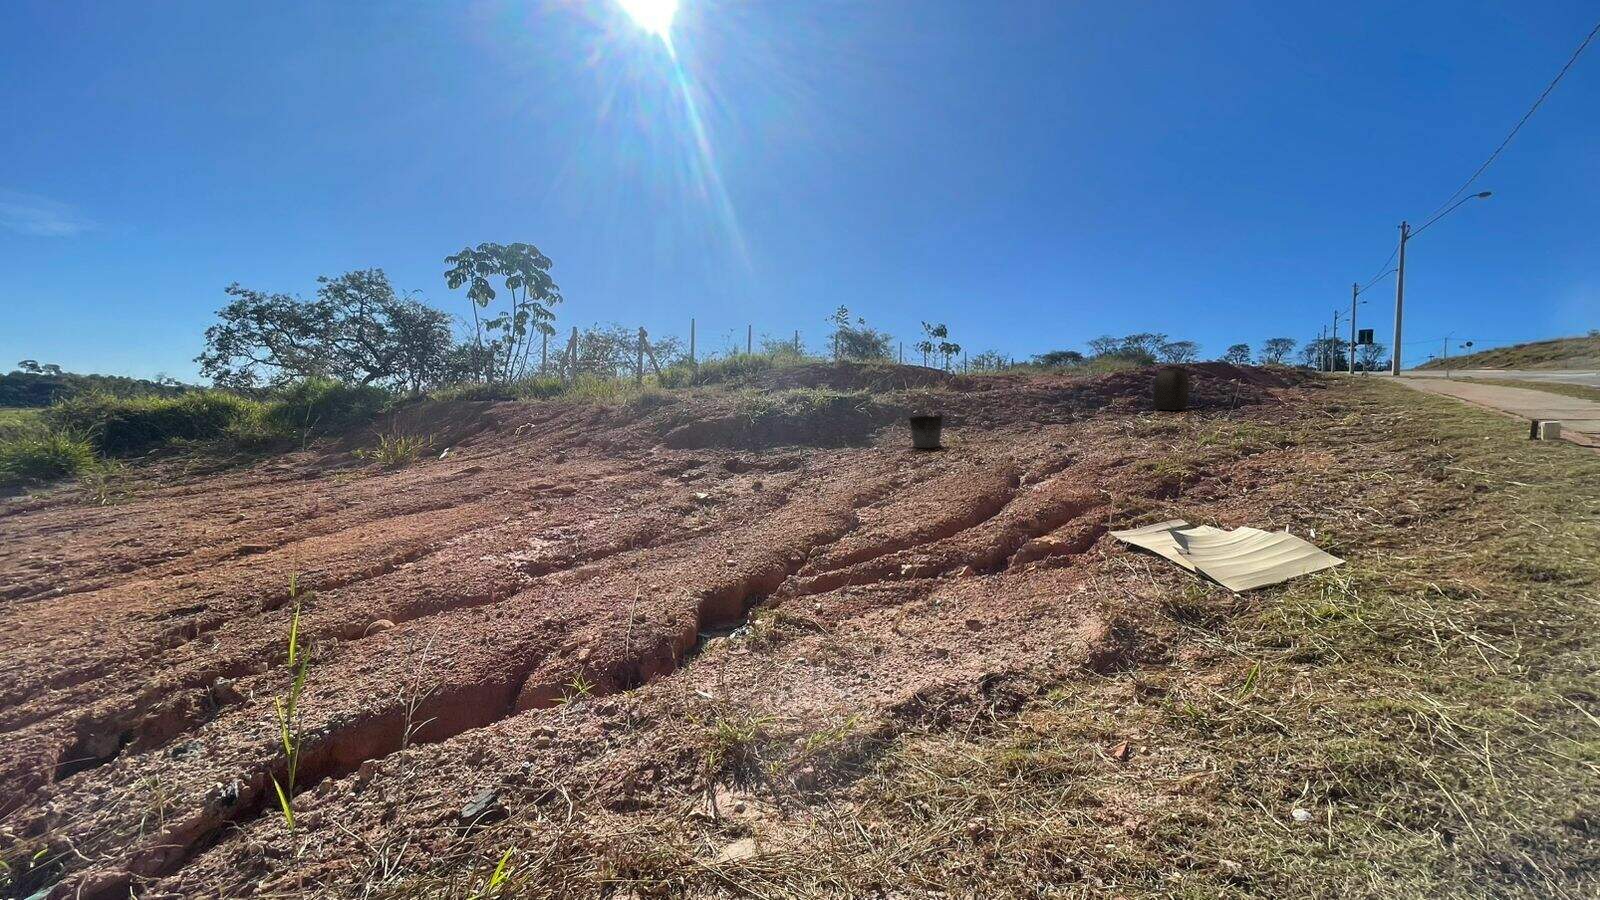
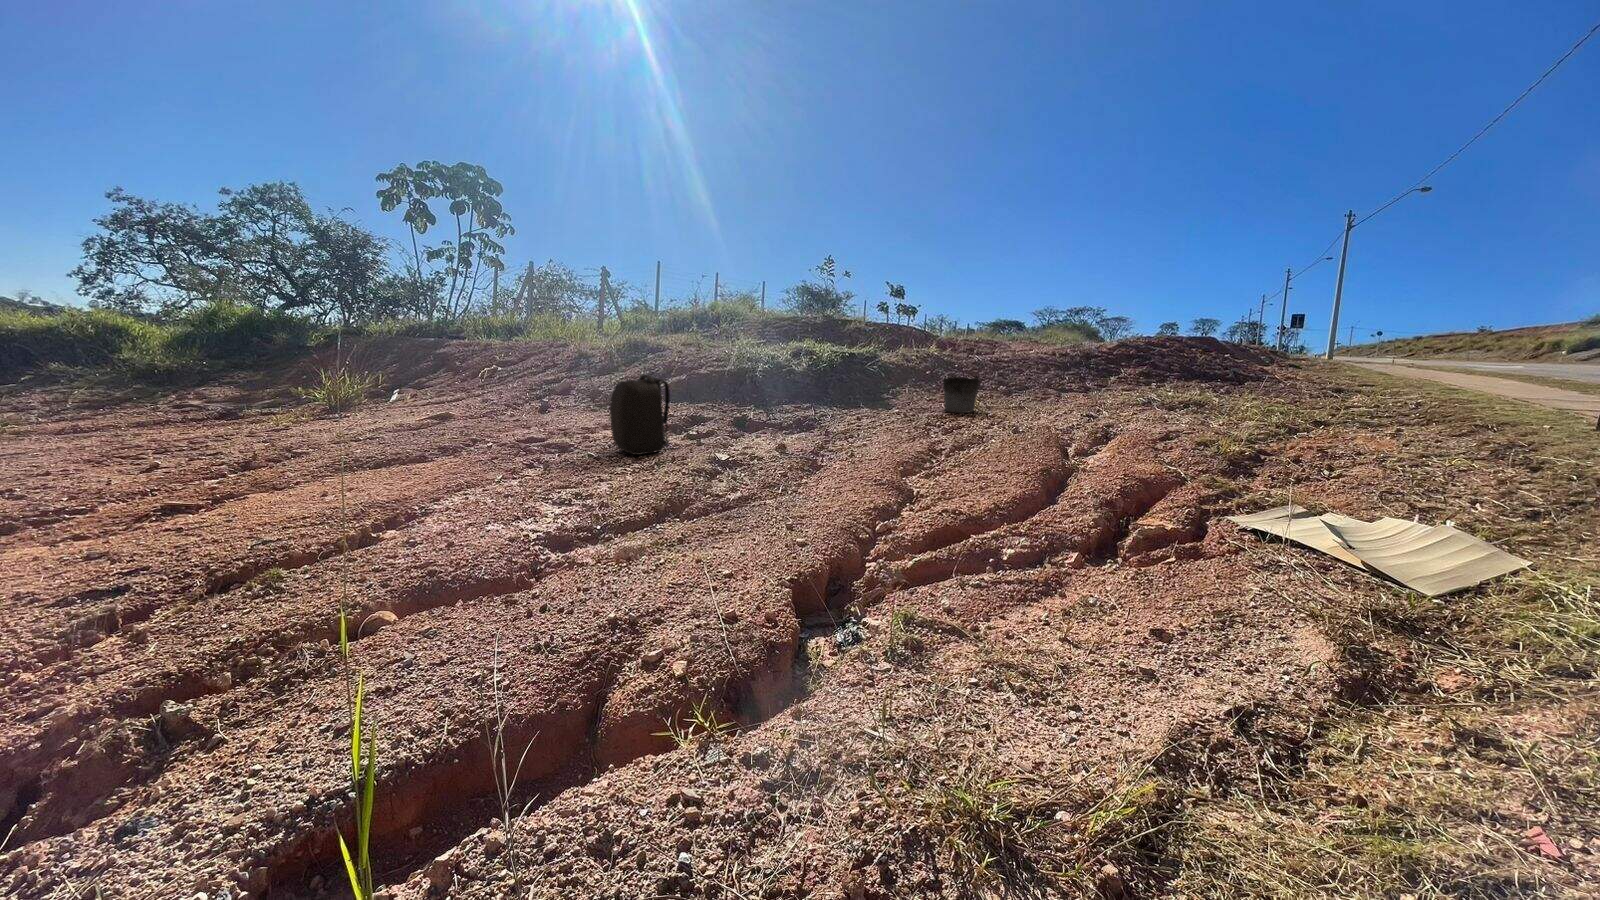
backpack: present [1153,367,1189,411] -> present [610,375,670,455]

